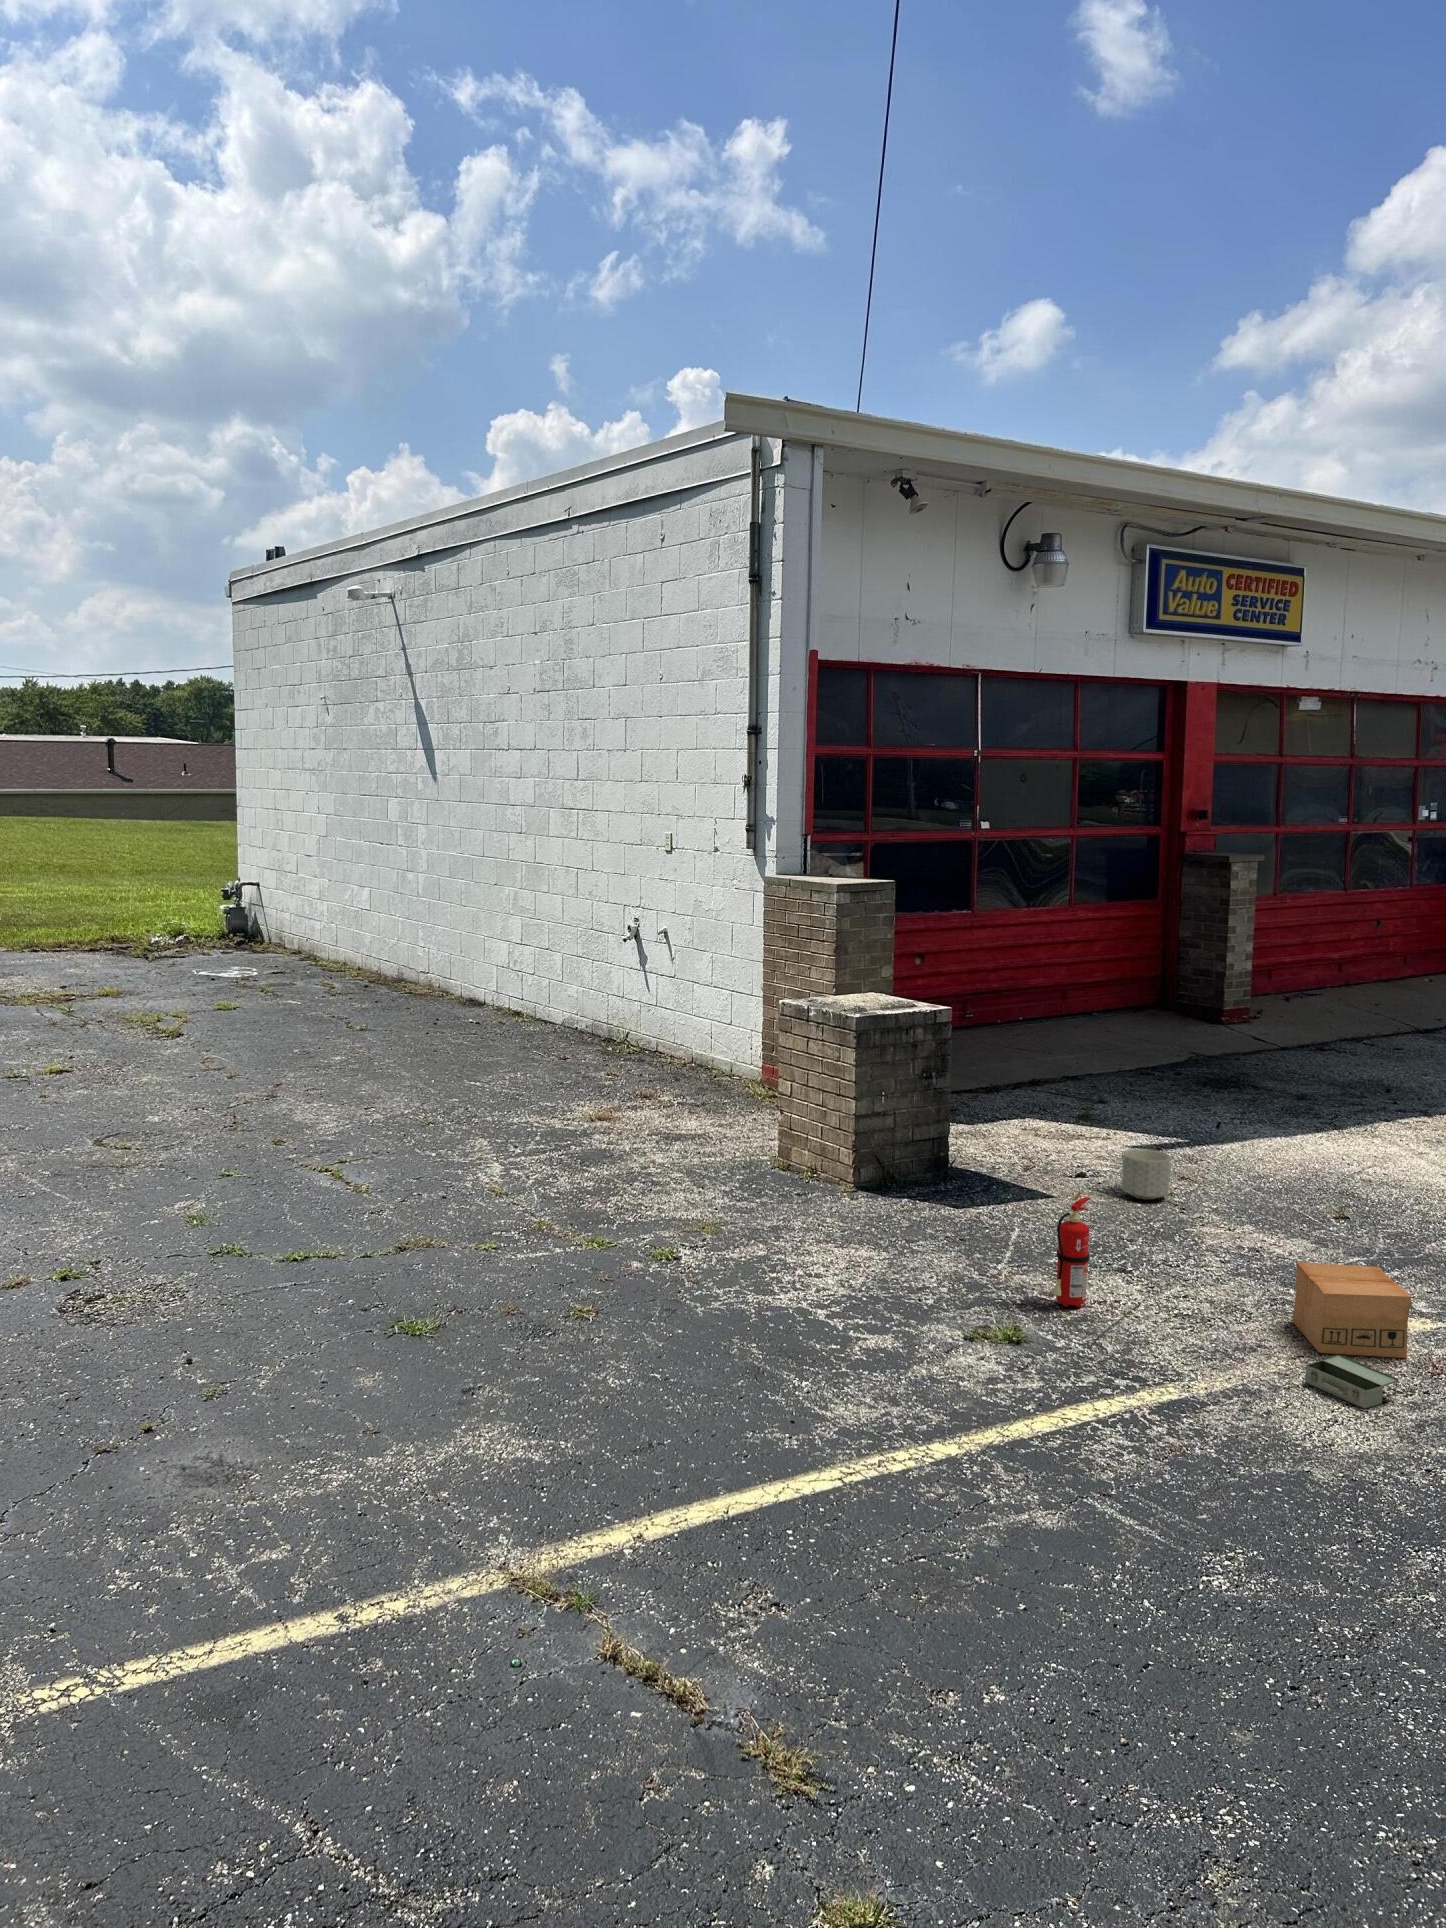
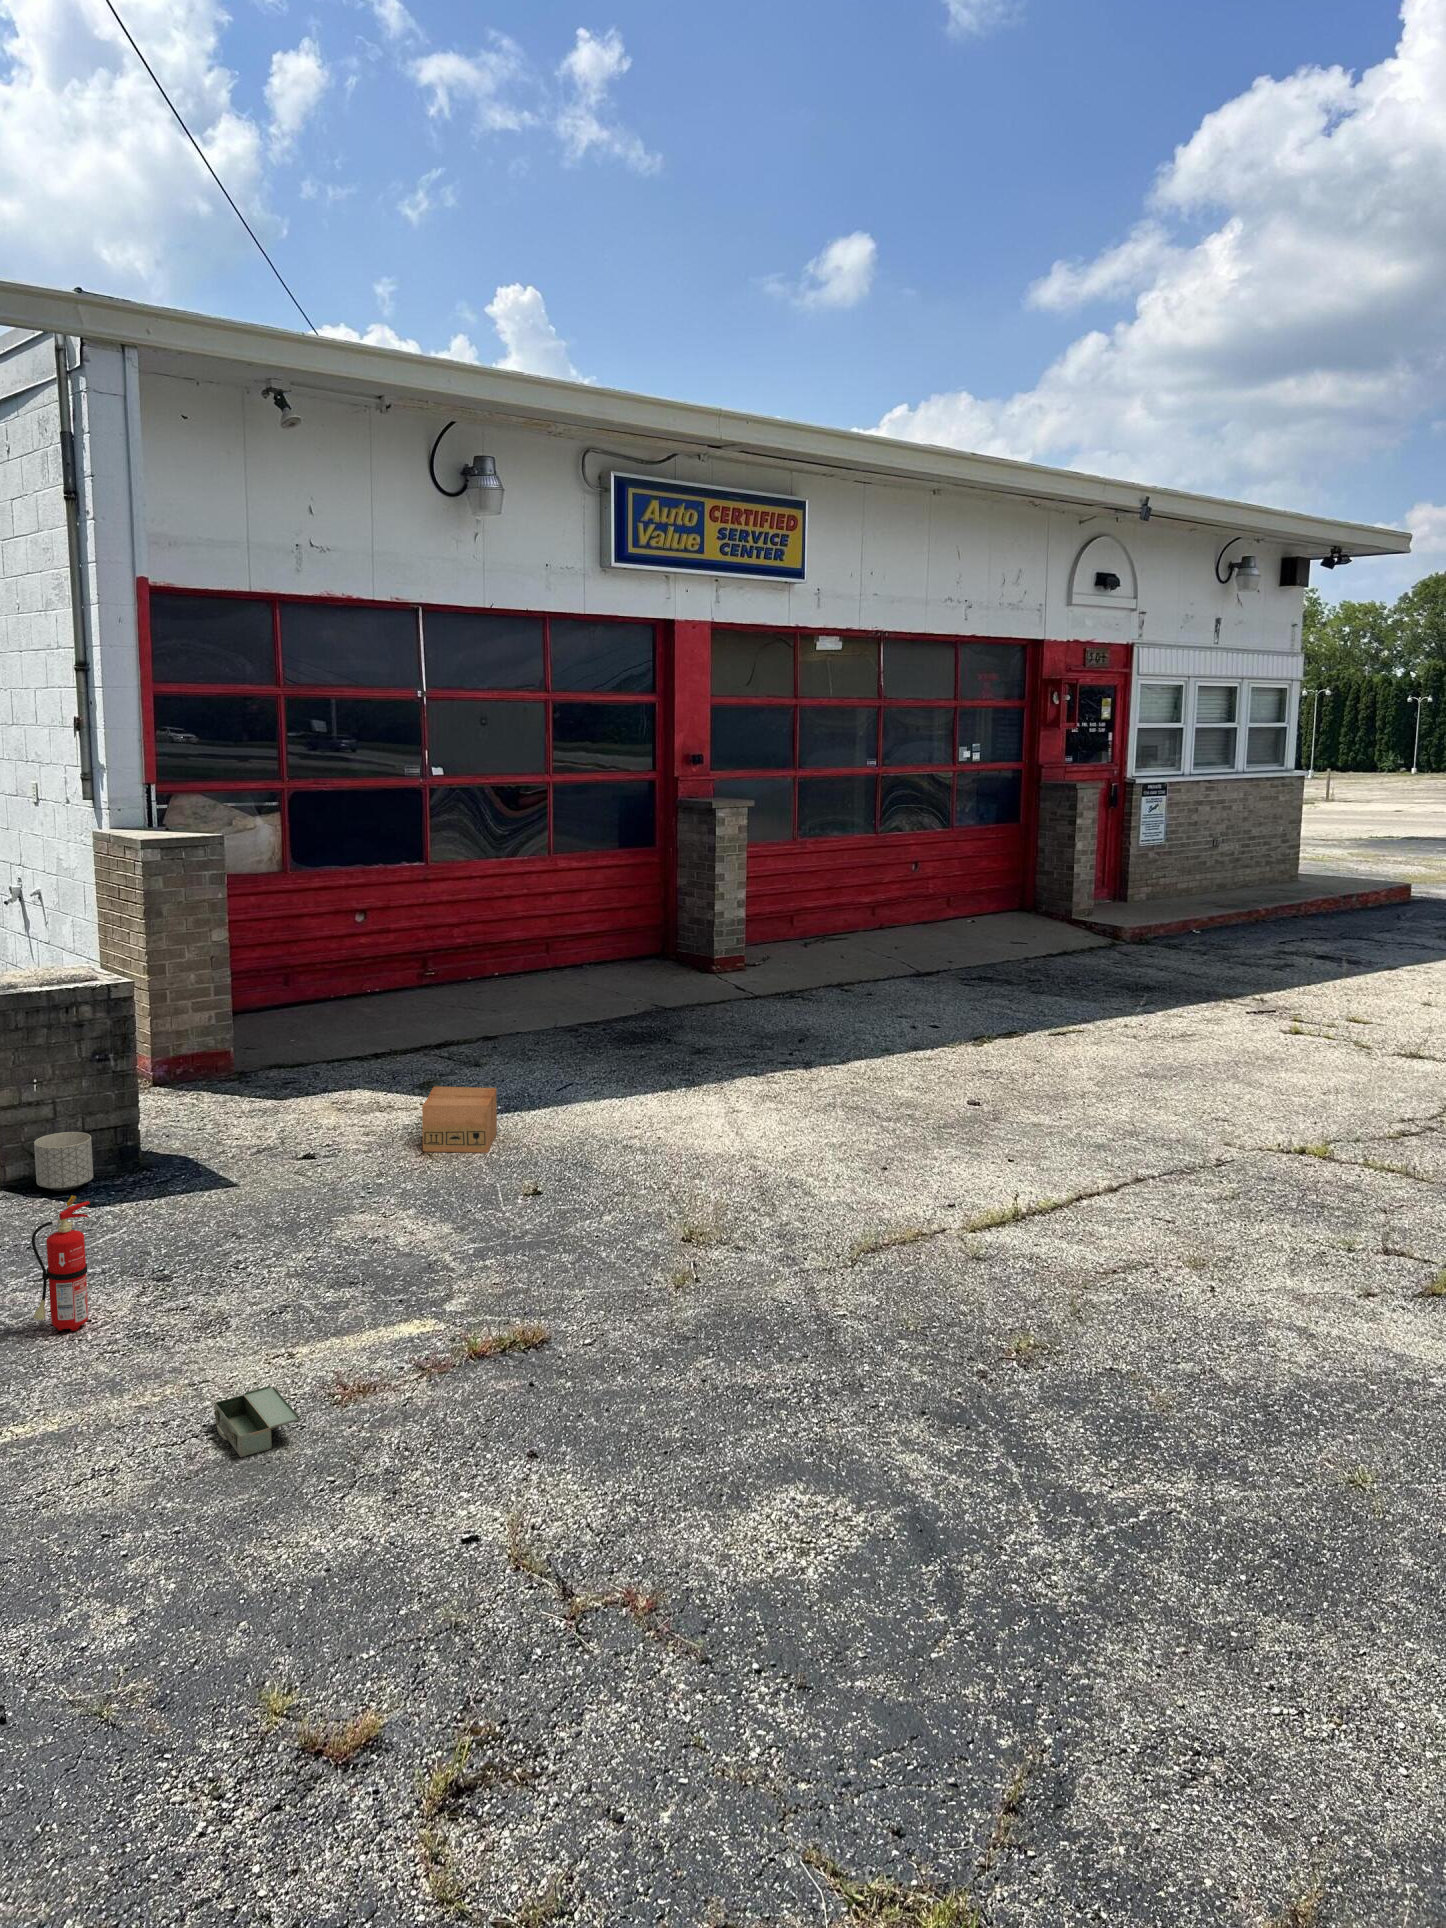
planter: present [1121,1149,1171,1200] -> present [34,1132,93,1191]
cardboard box: present [1293,1262,1412,1358] -> present [422,1086,497,1153]

